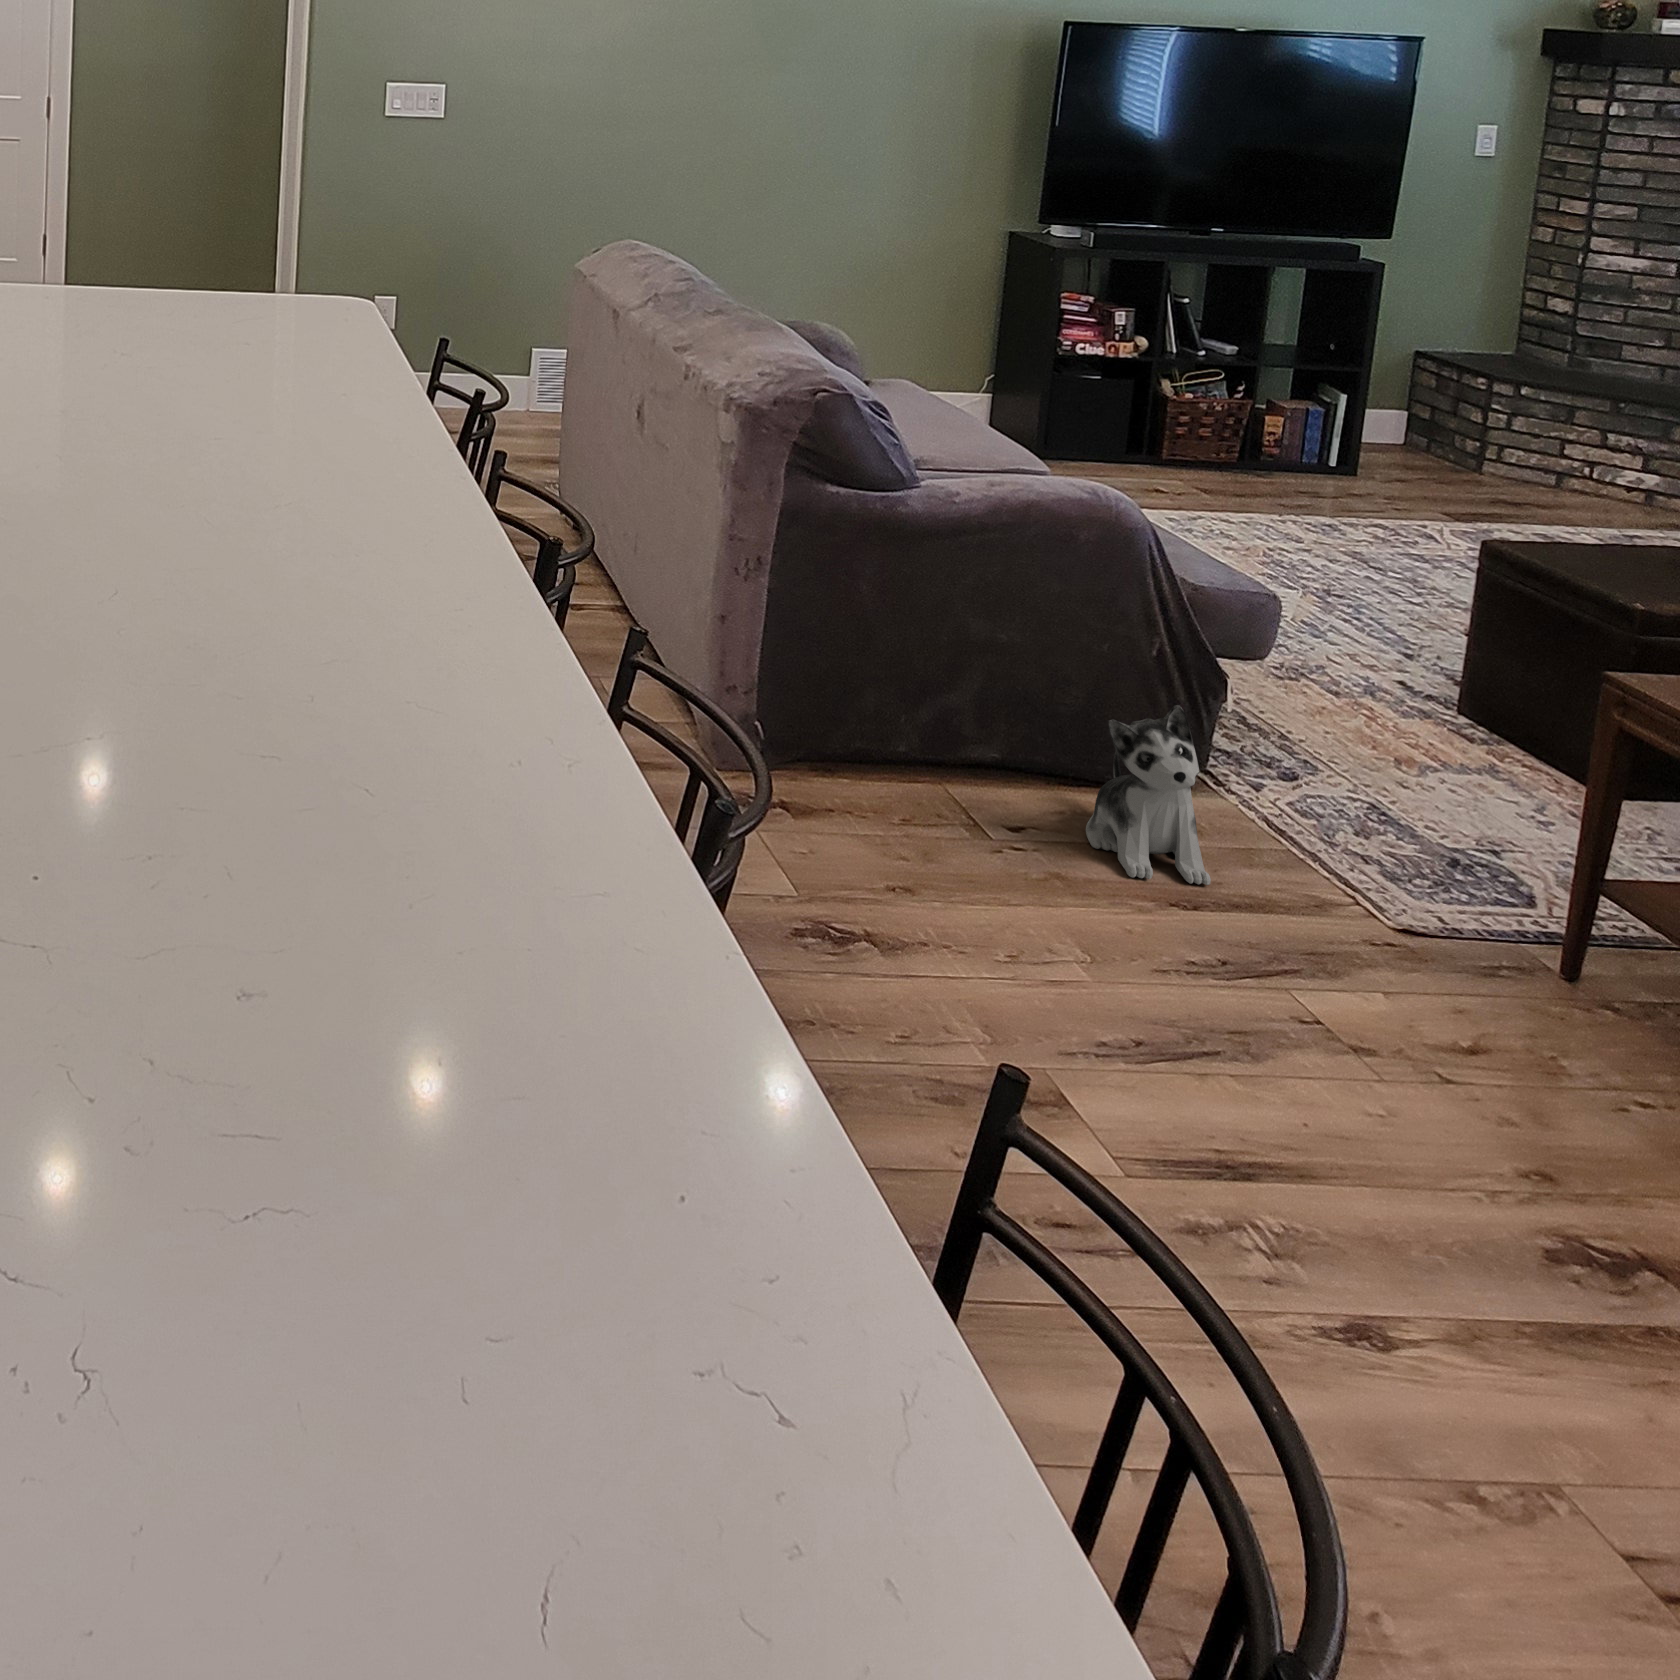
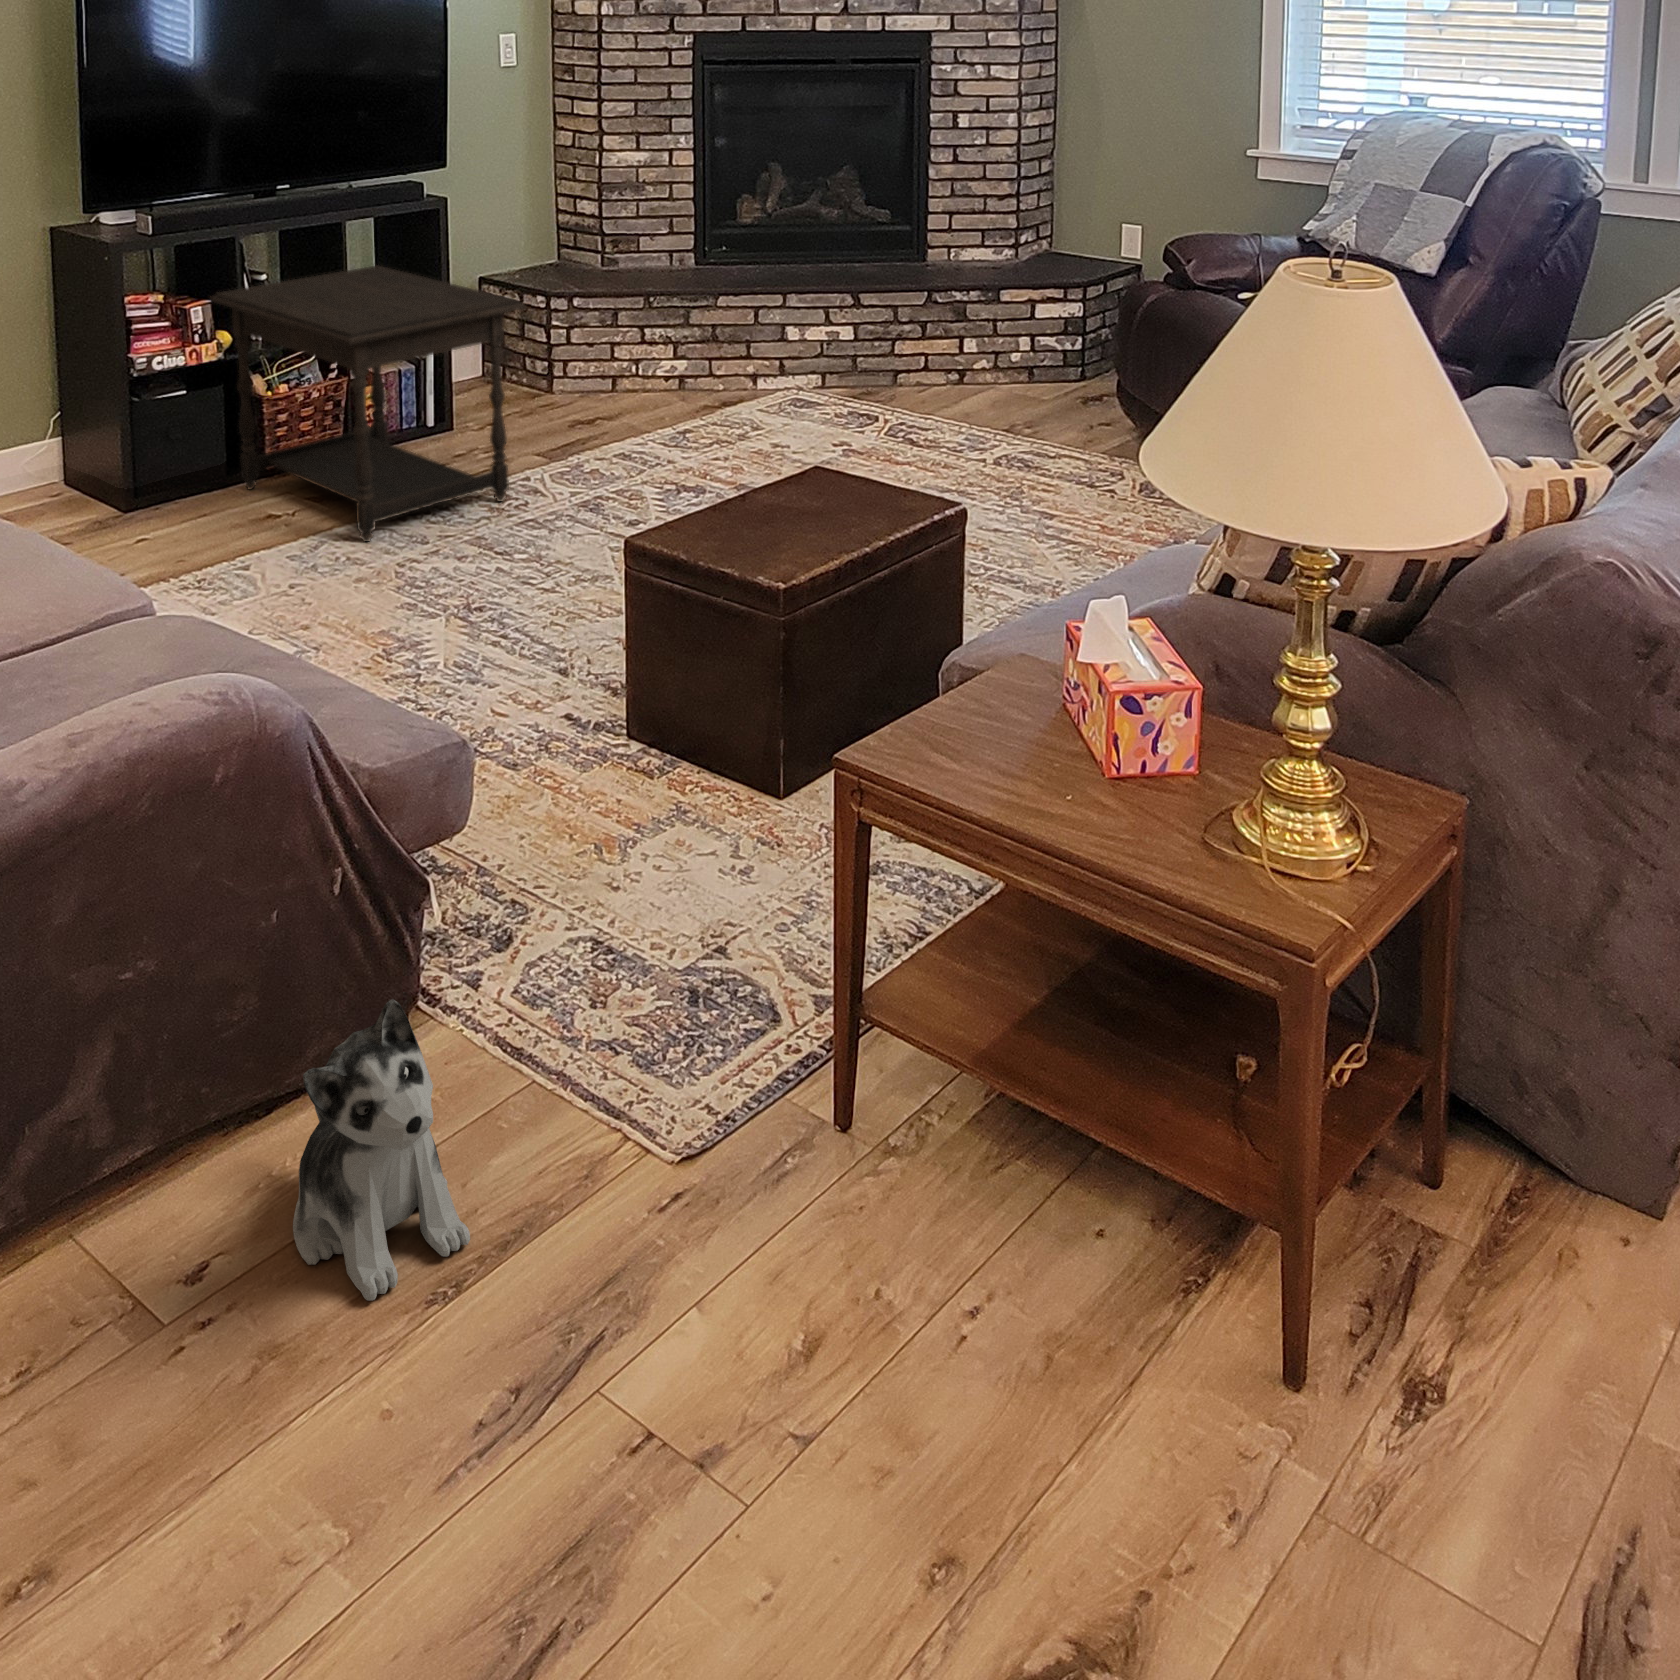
side table: none [1132,304,1443,534] -> present [210,266,525,542]

